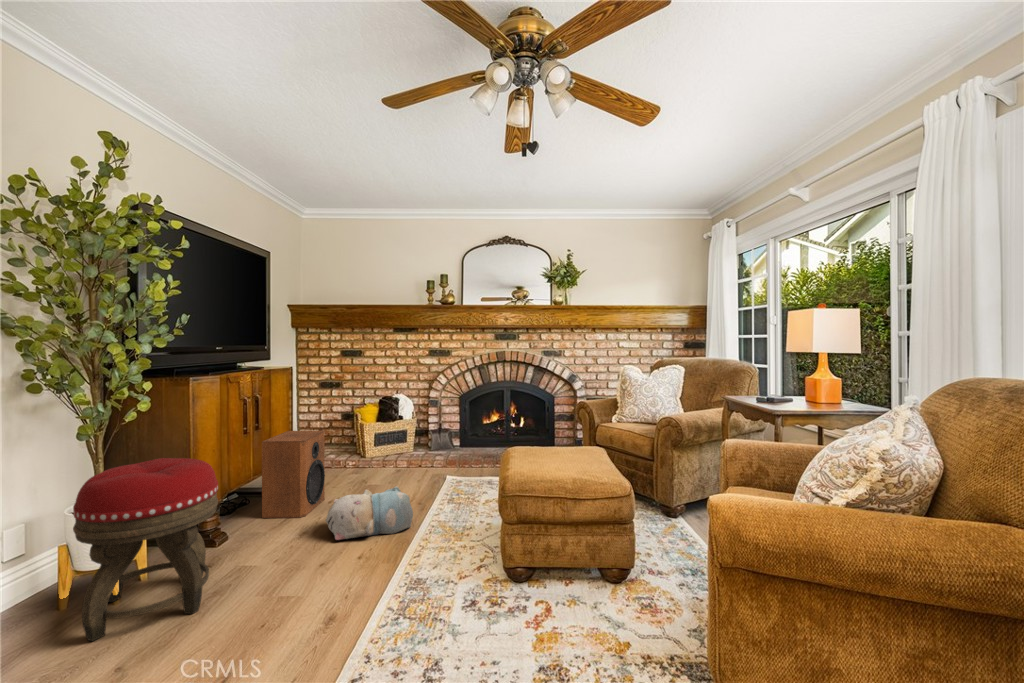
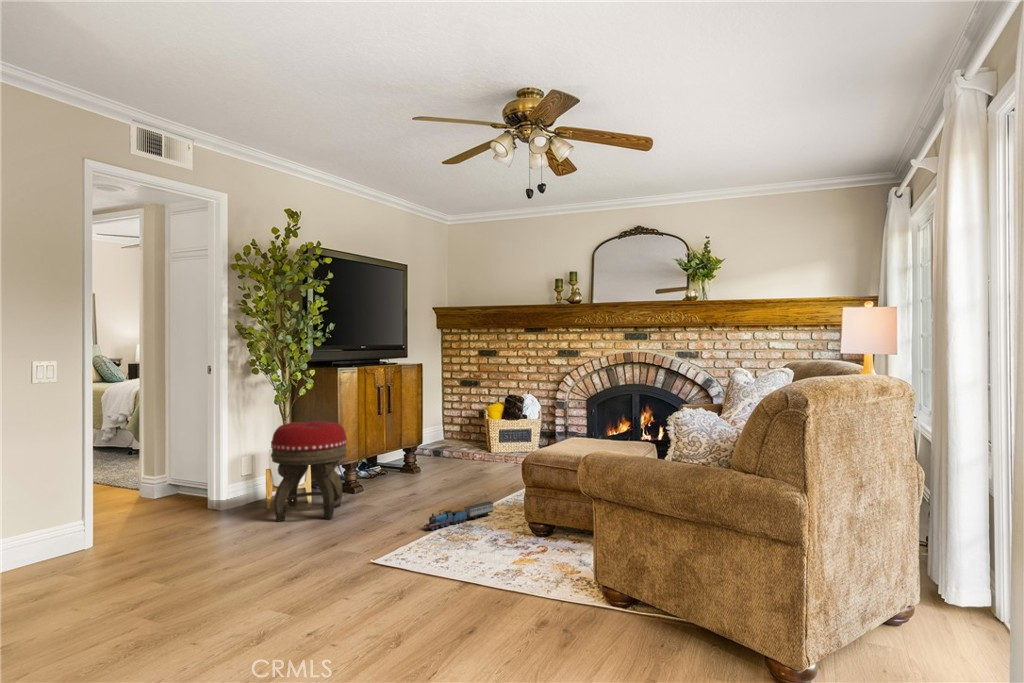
speaker: present [262,430,325,518] -> none [391,417,441,485]
plush toy: present [326,487,413,540] -> none [426,466,493,501]
toy train: none [364,536,436,600] -> present [424,501,493,530]

